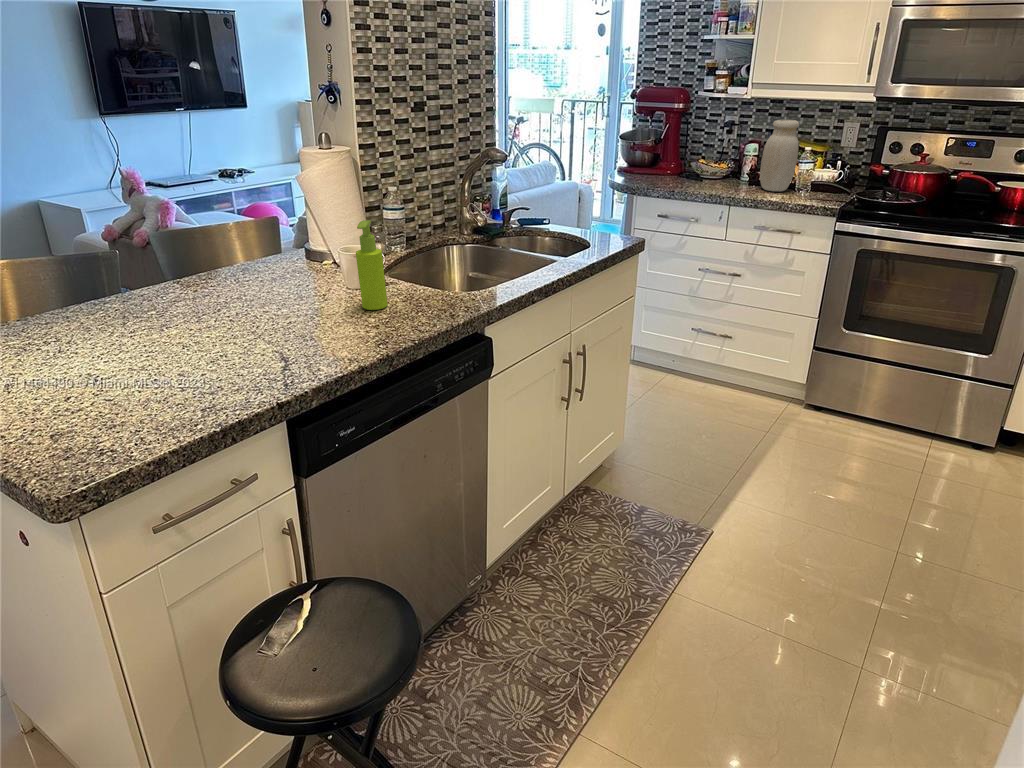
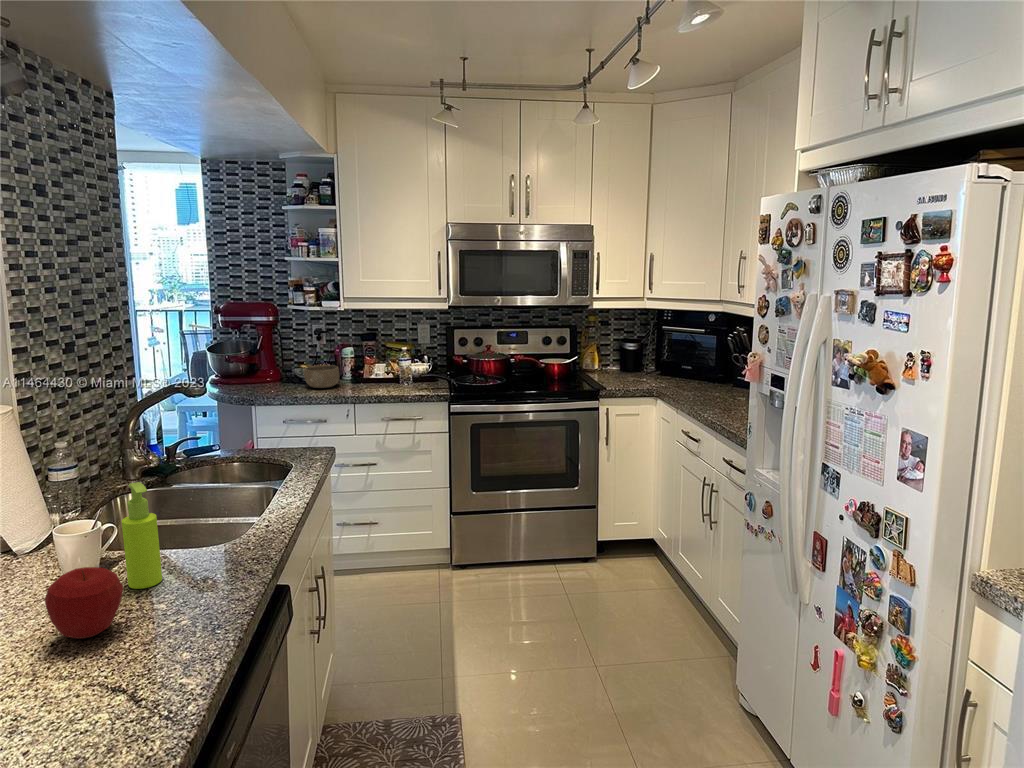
jar: present [760,120,799,191] -> none [368,327,398,386]
bowl: none [692,161,729,185] -> present [304,365,339,388]
apple: none [273,277,327,331] -> present [45,567,123,639]

